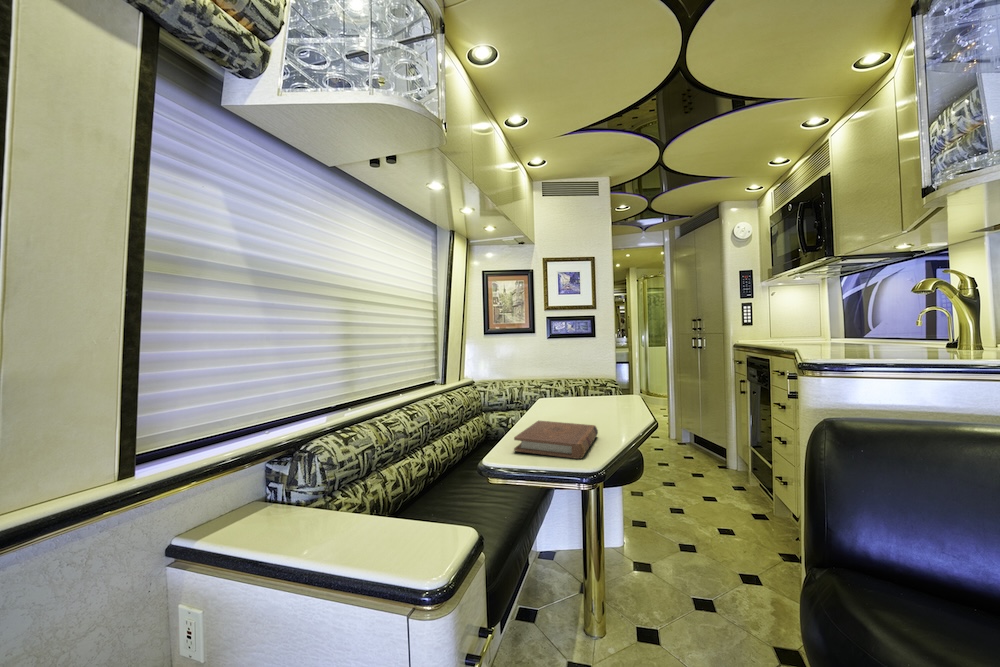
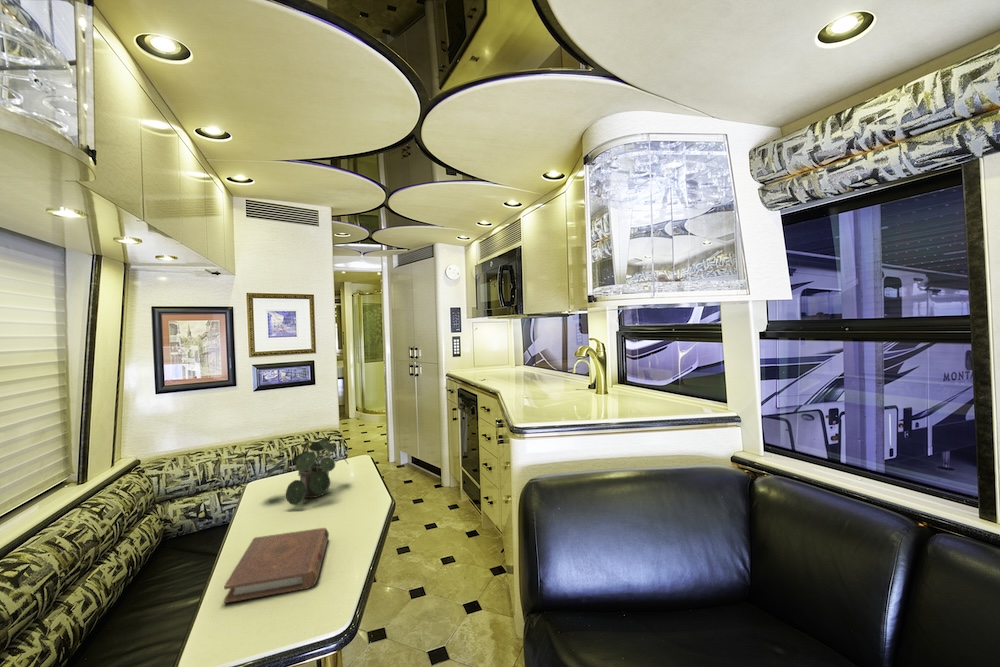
potted plant: none [550,362,620,413] -> present [266,440,346,505]

